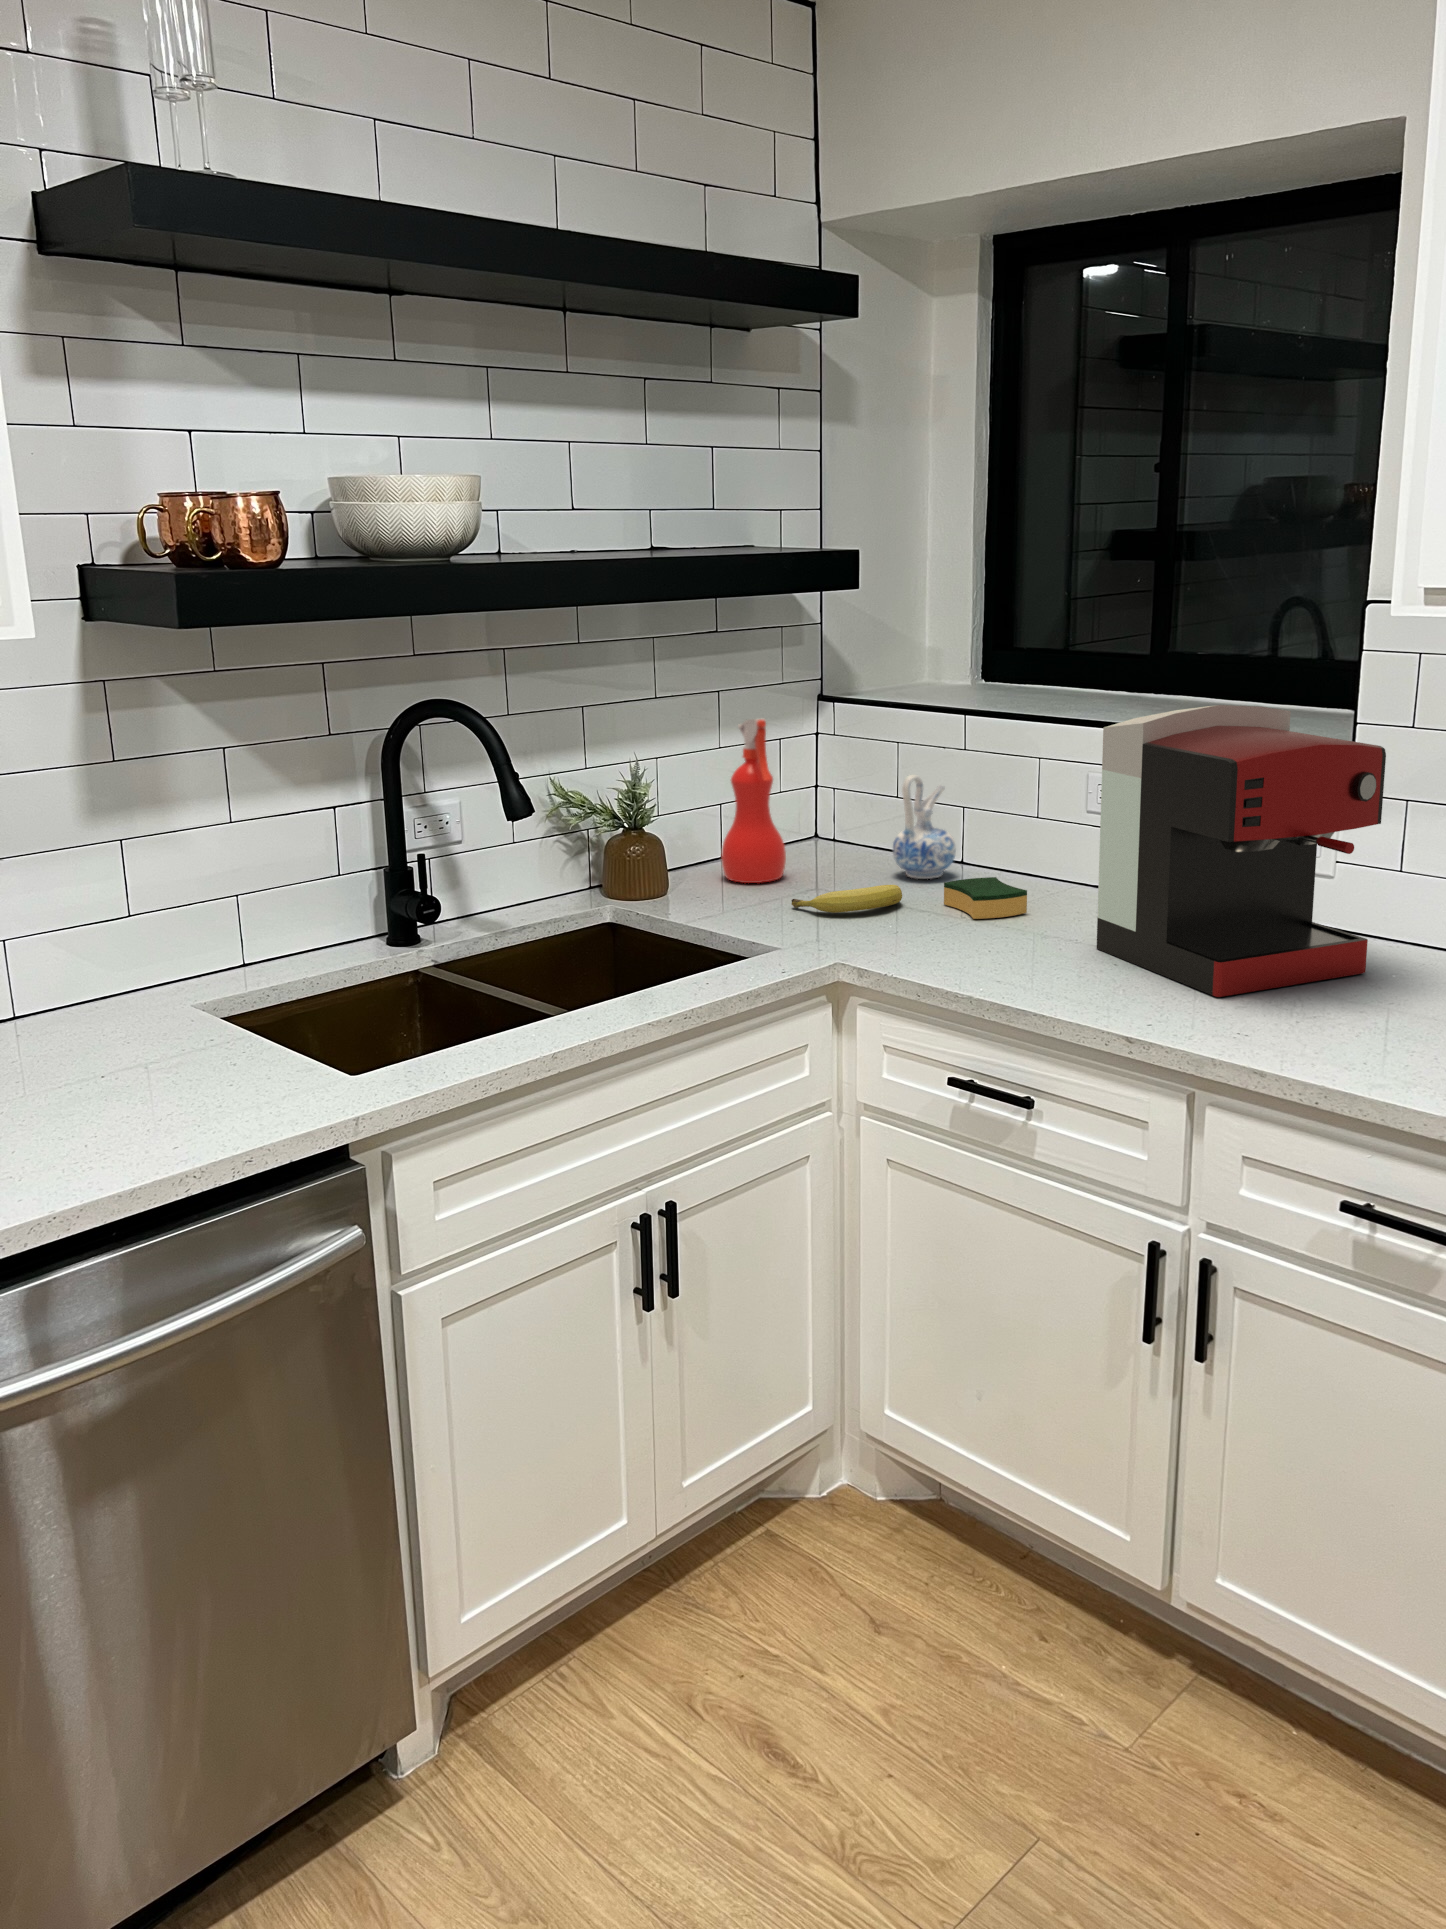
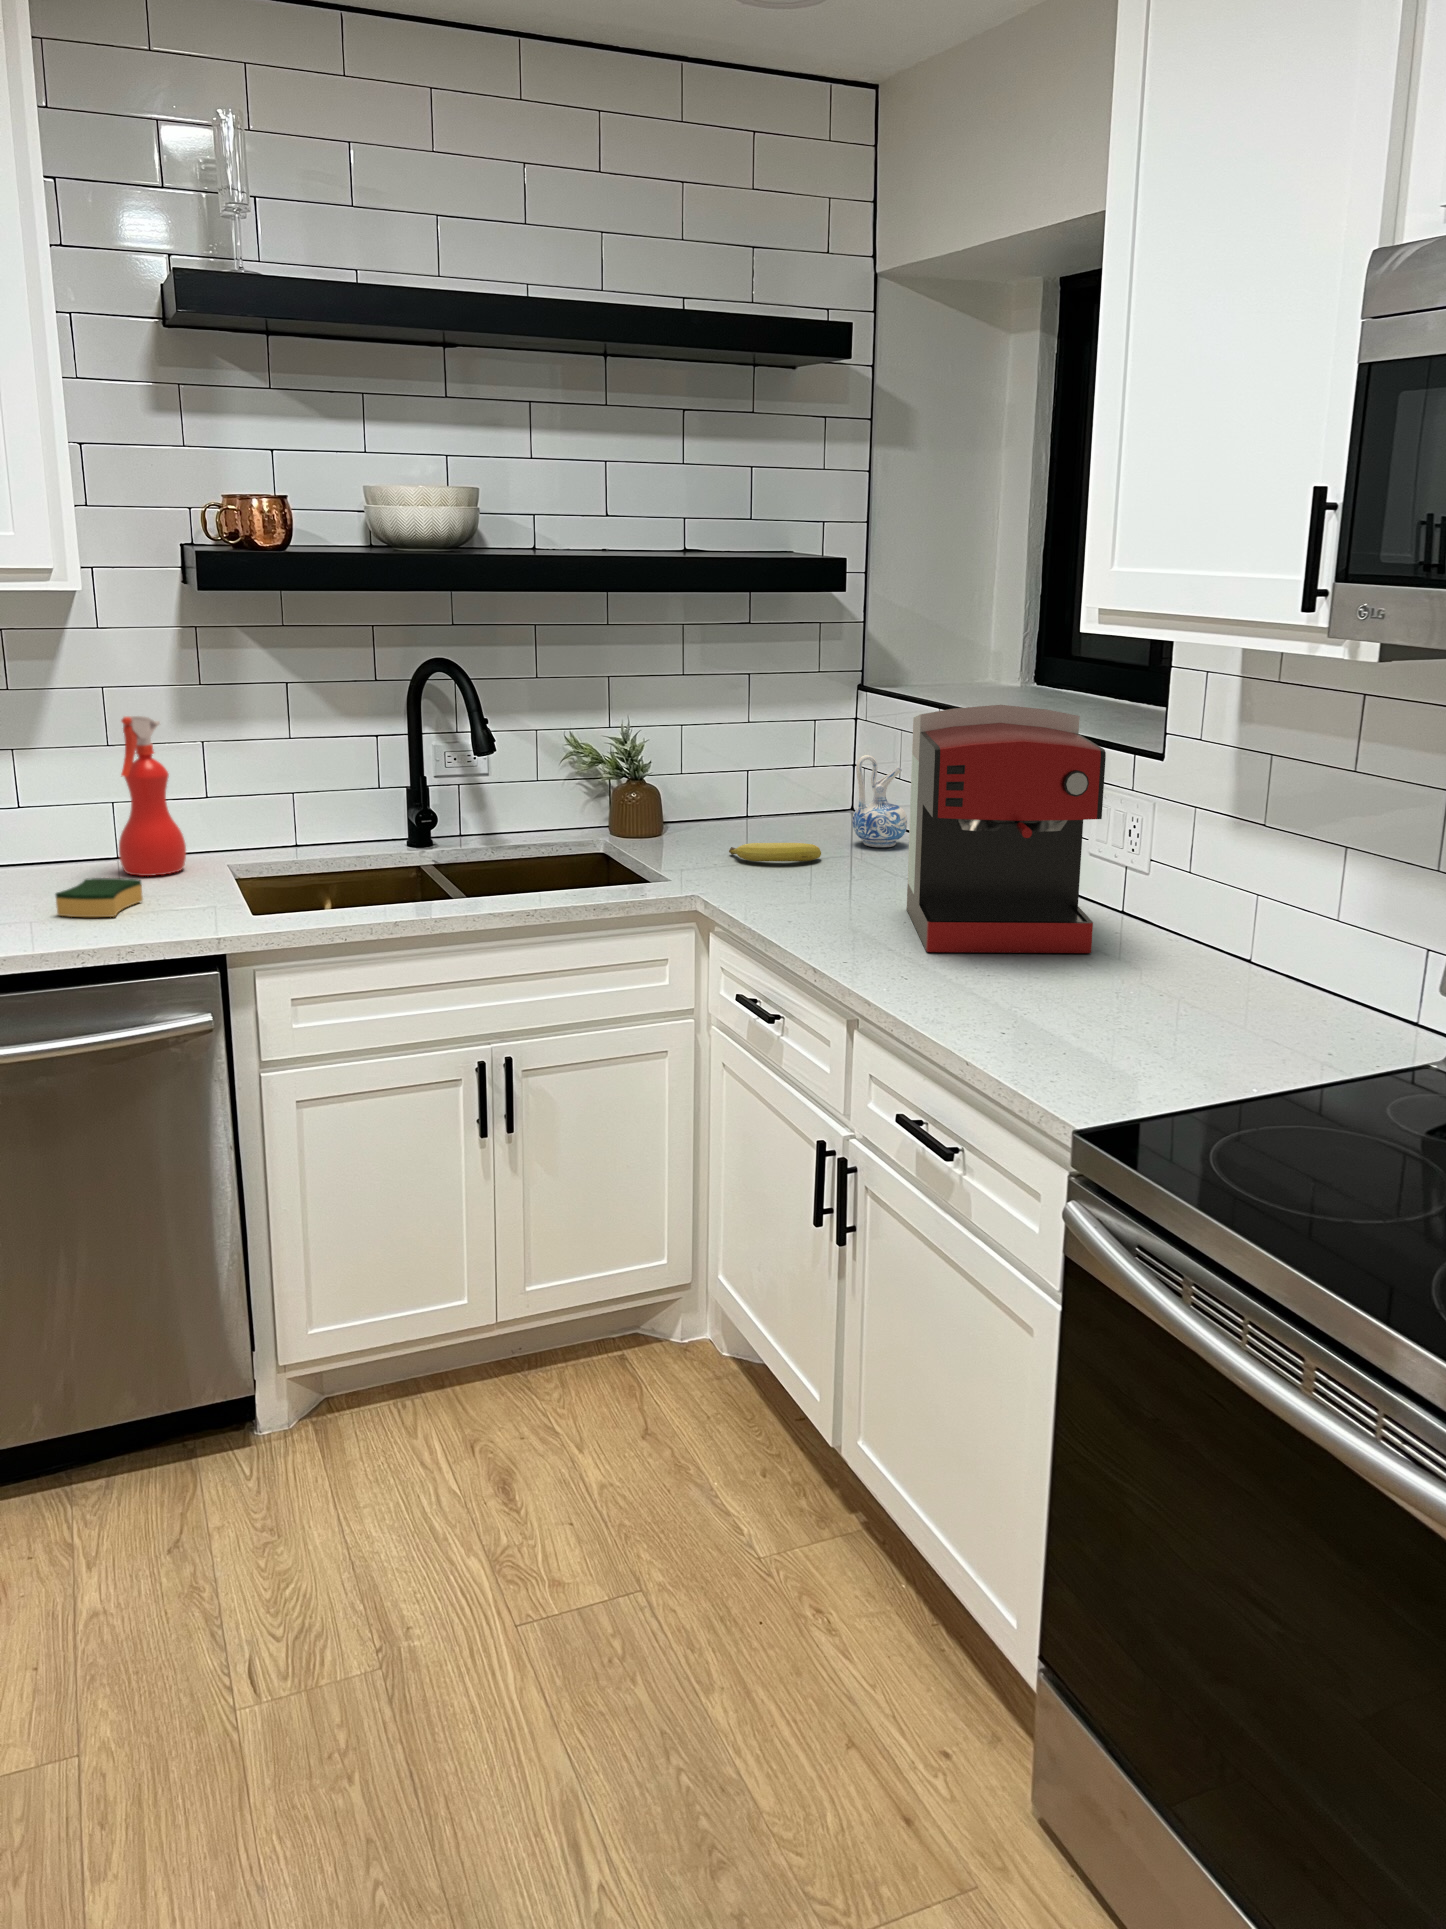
spray bottle: present [721,719,786,883] -> present [119,716,186,876]
sponge: present [944,877,1027,919] -> present [56,878,143,917]

